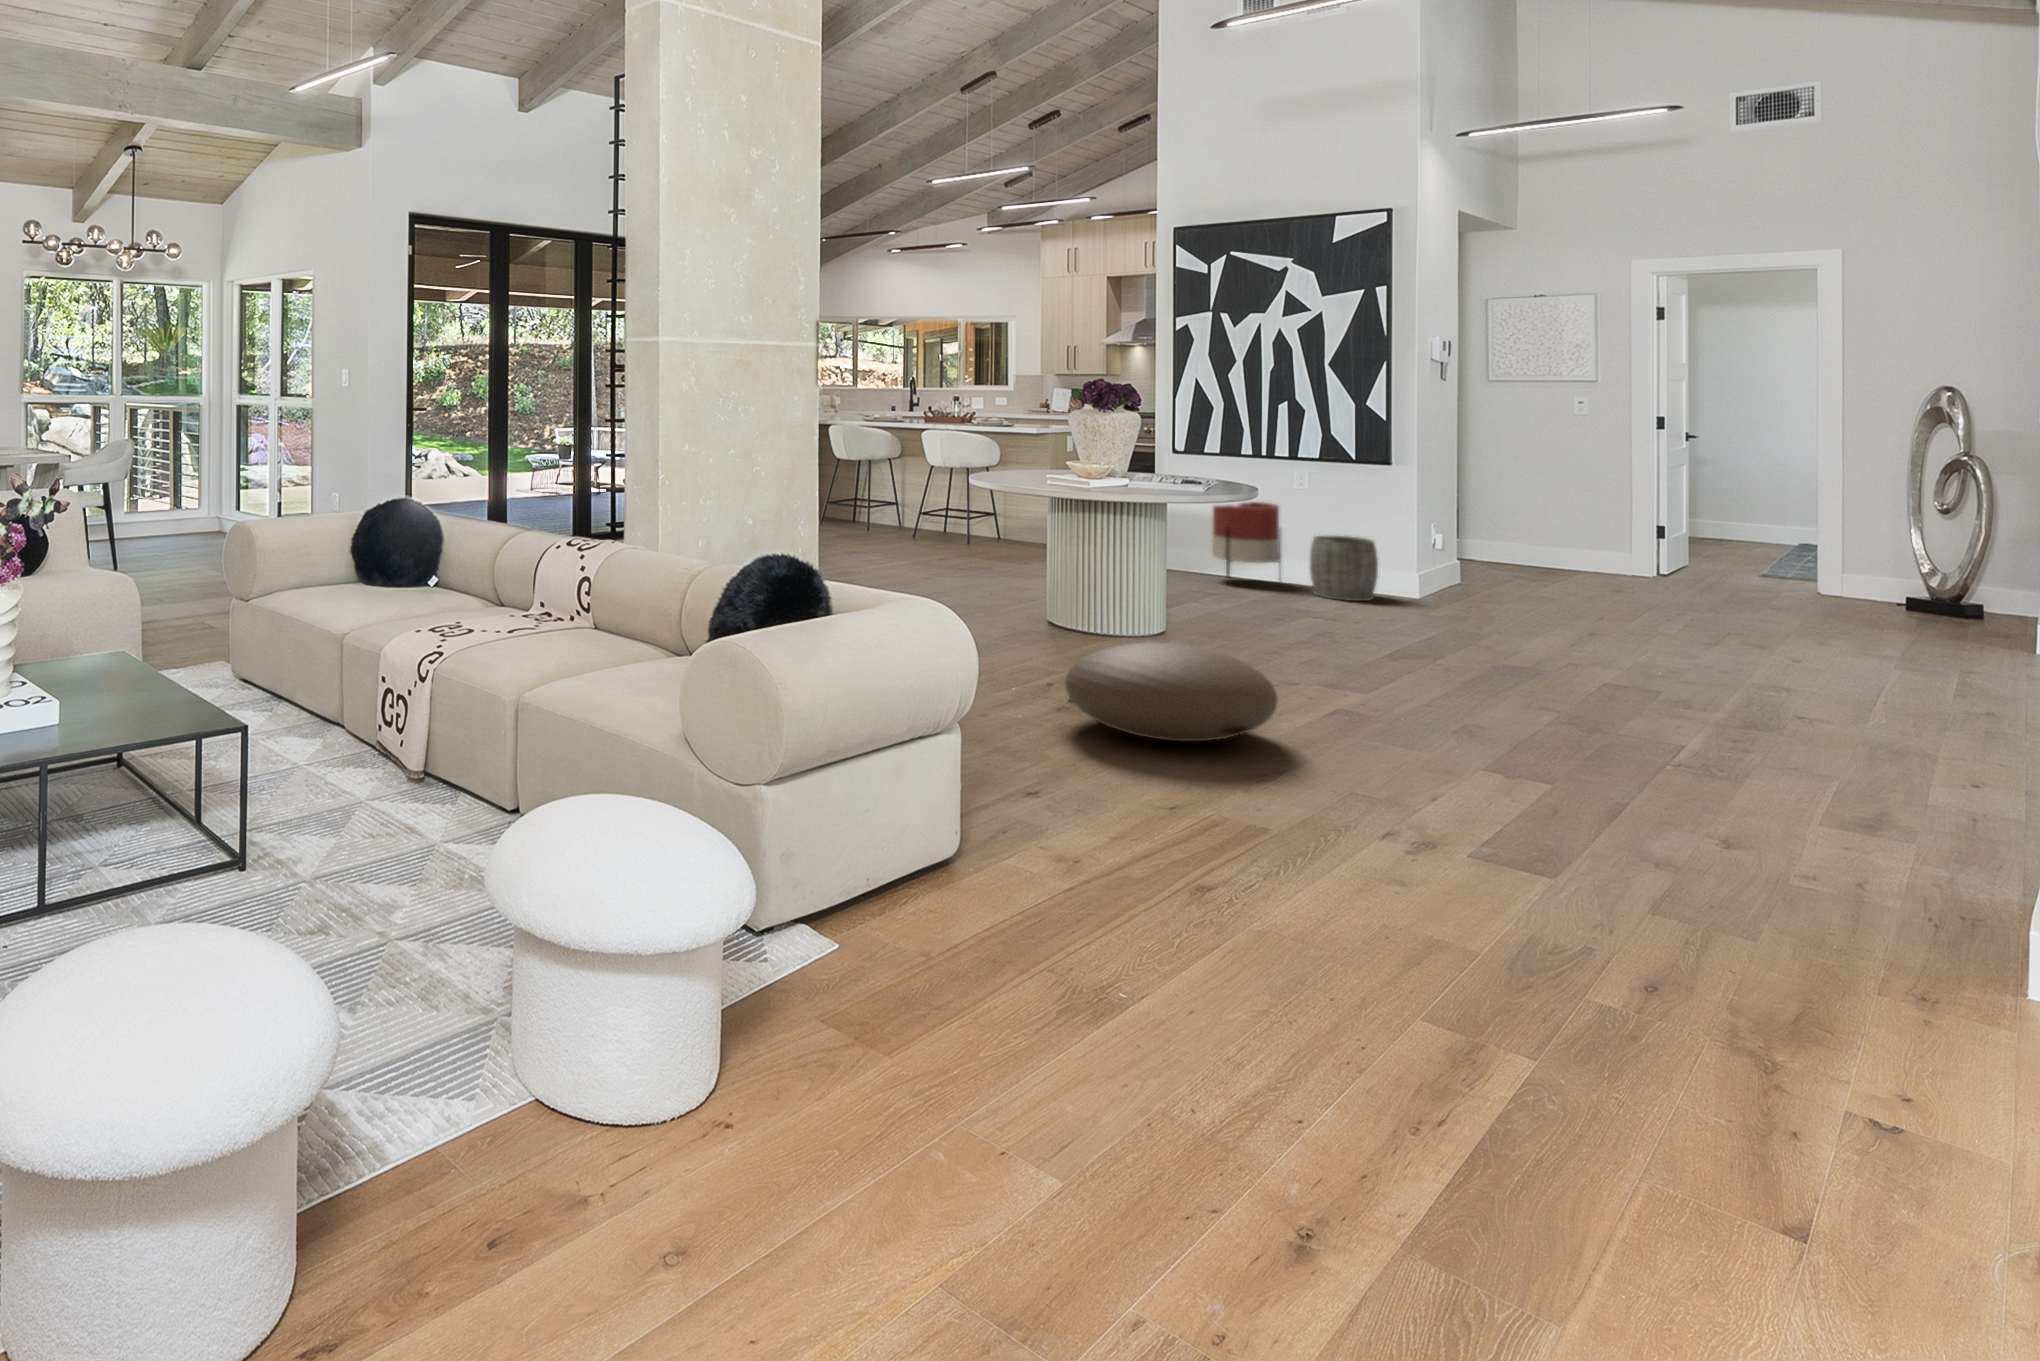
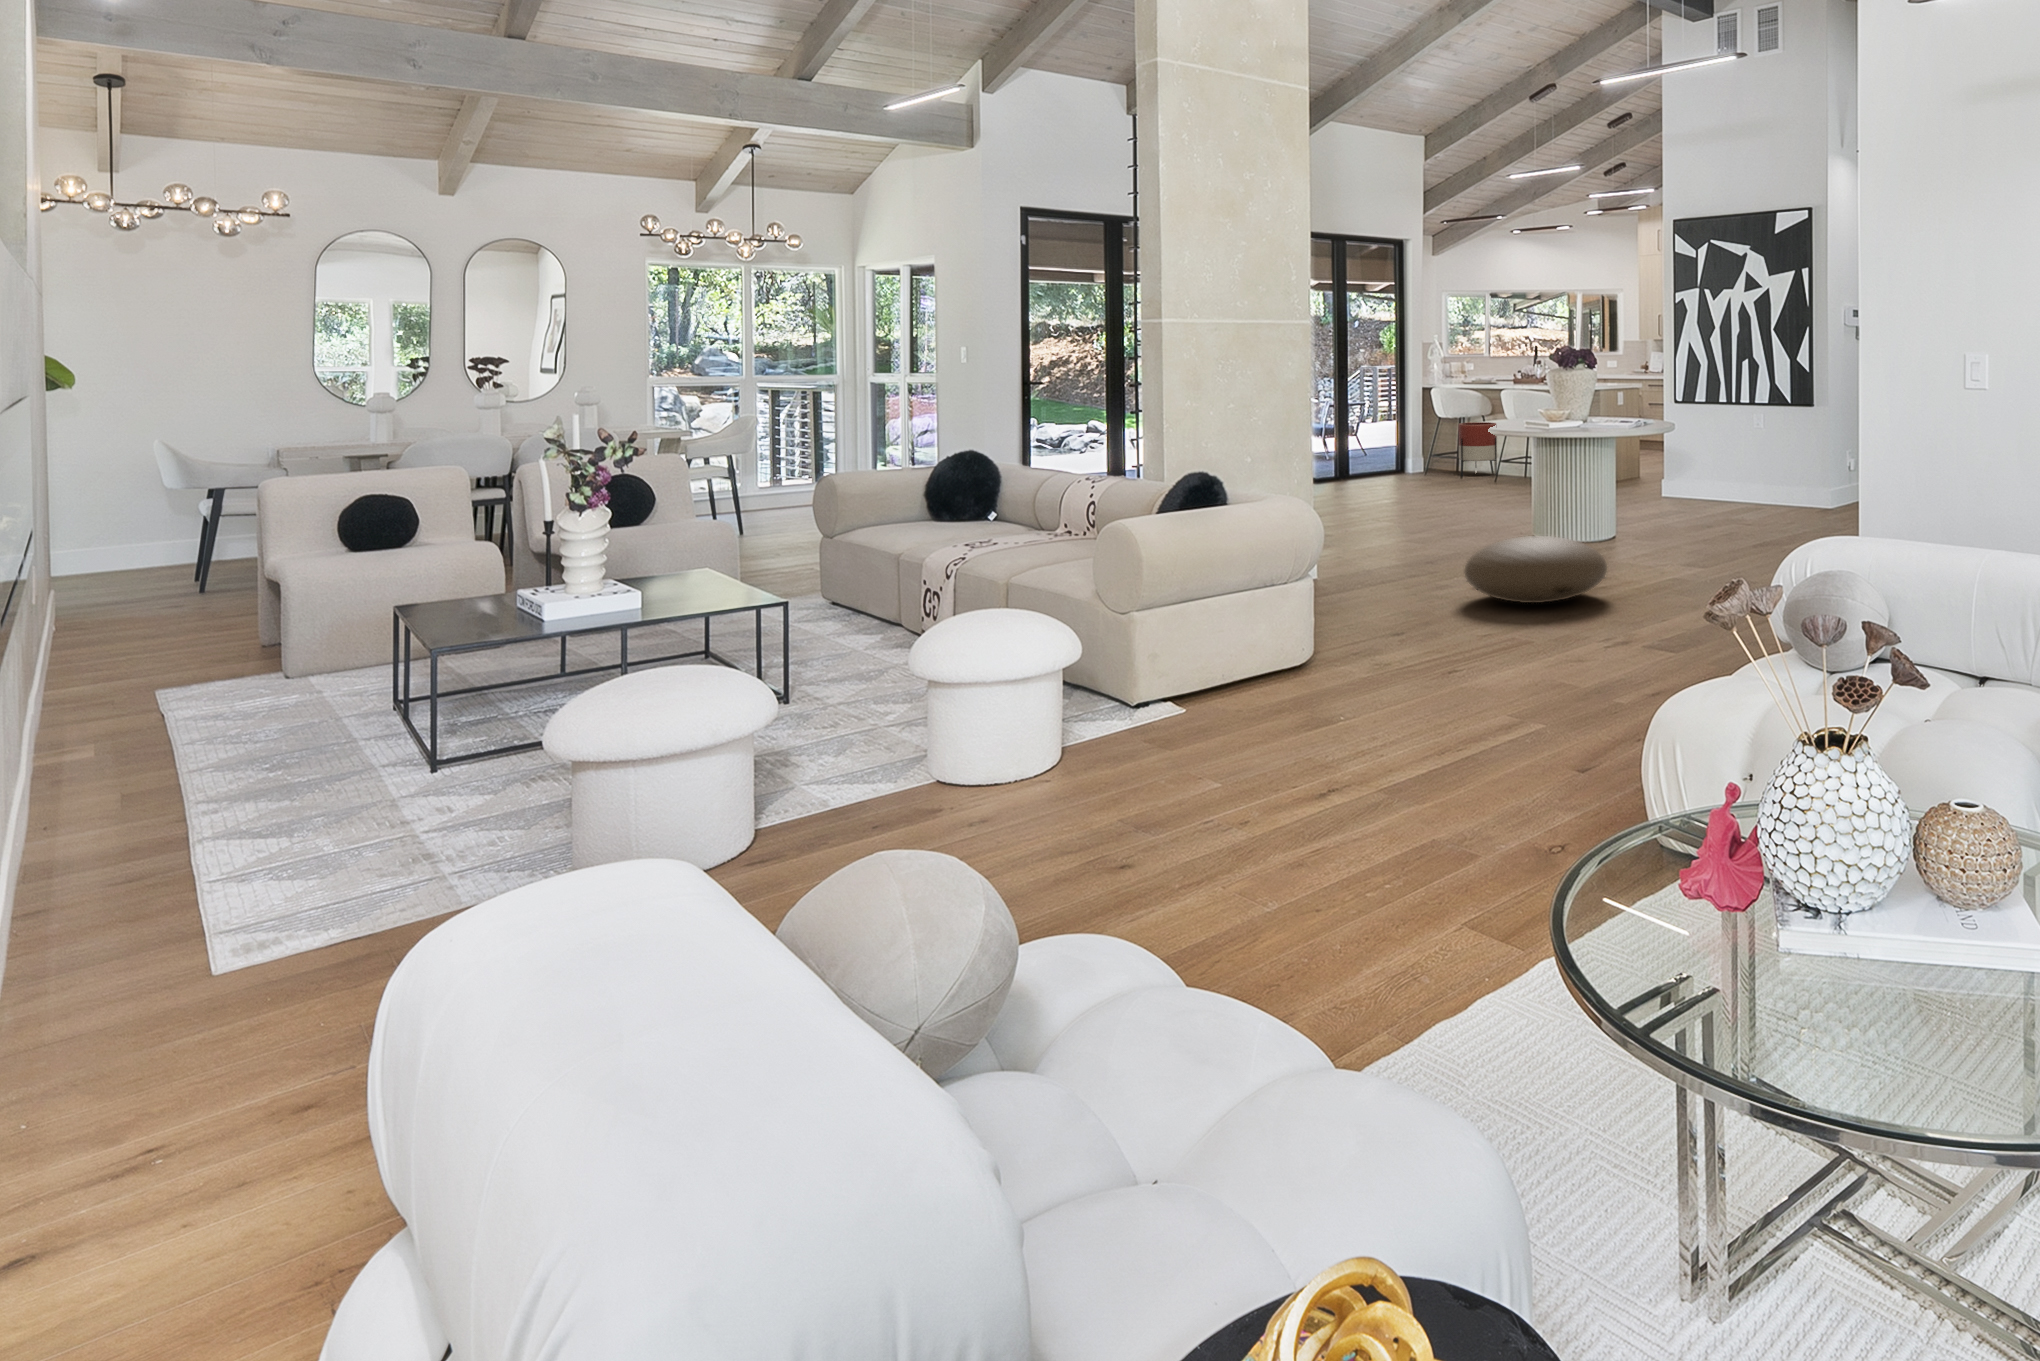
planter: present [1212,501,1281,579] -> present [1459,422,1497,476]
woven basket: present [1310,535,1378,601] -> none [1757,465,1804,515]

